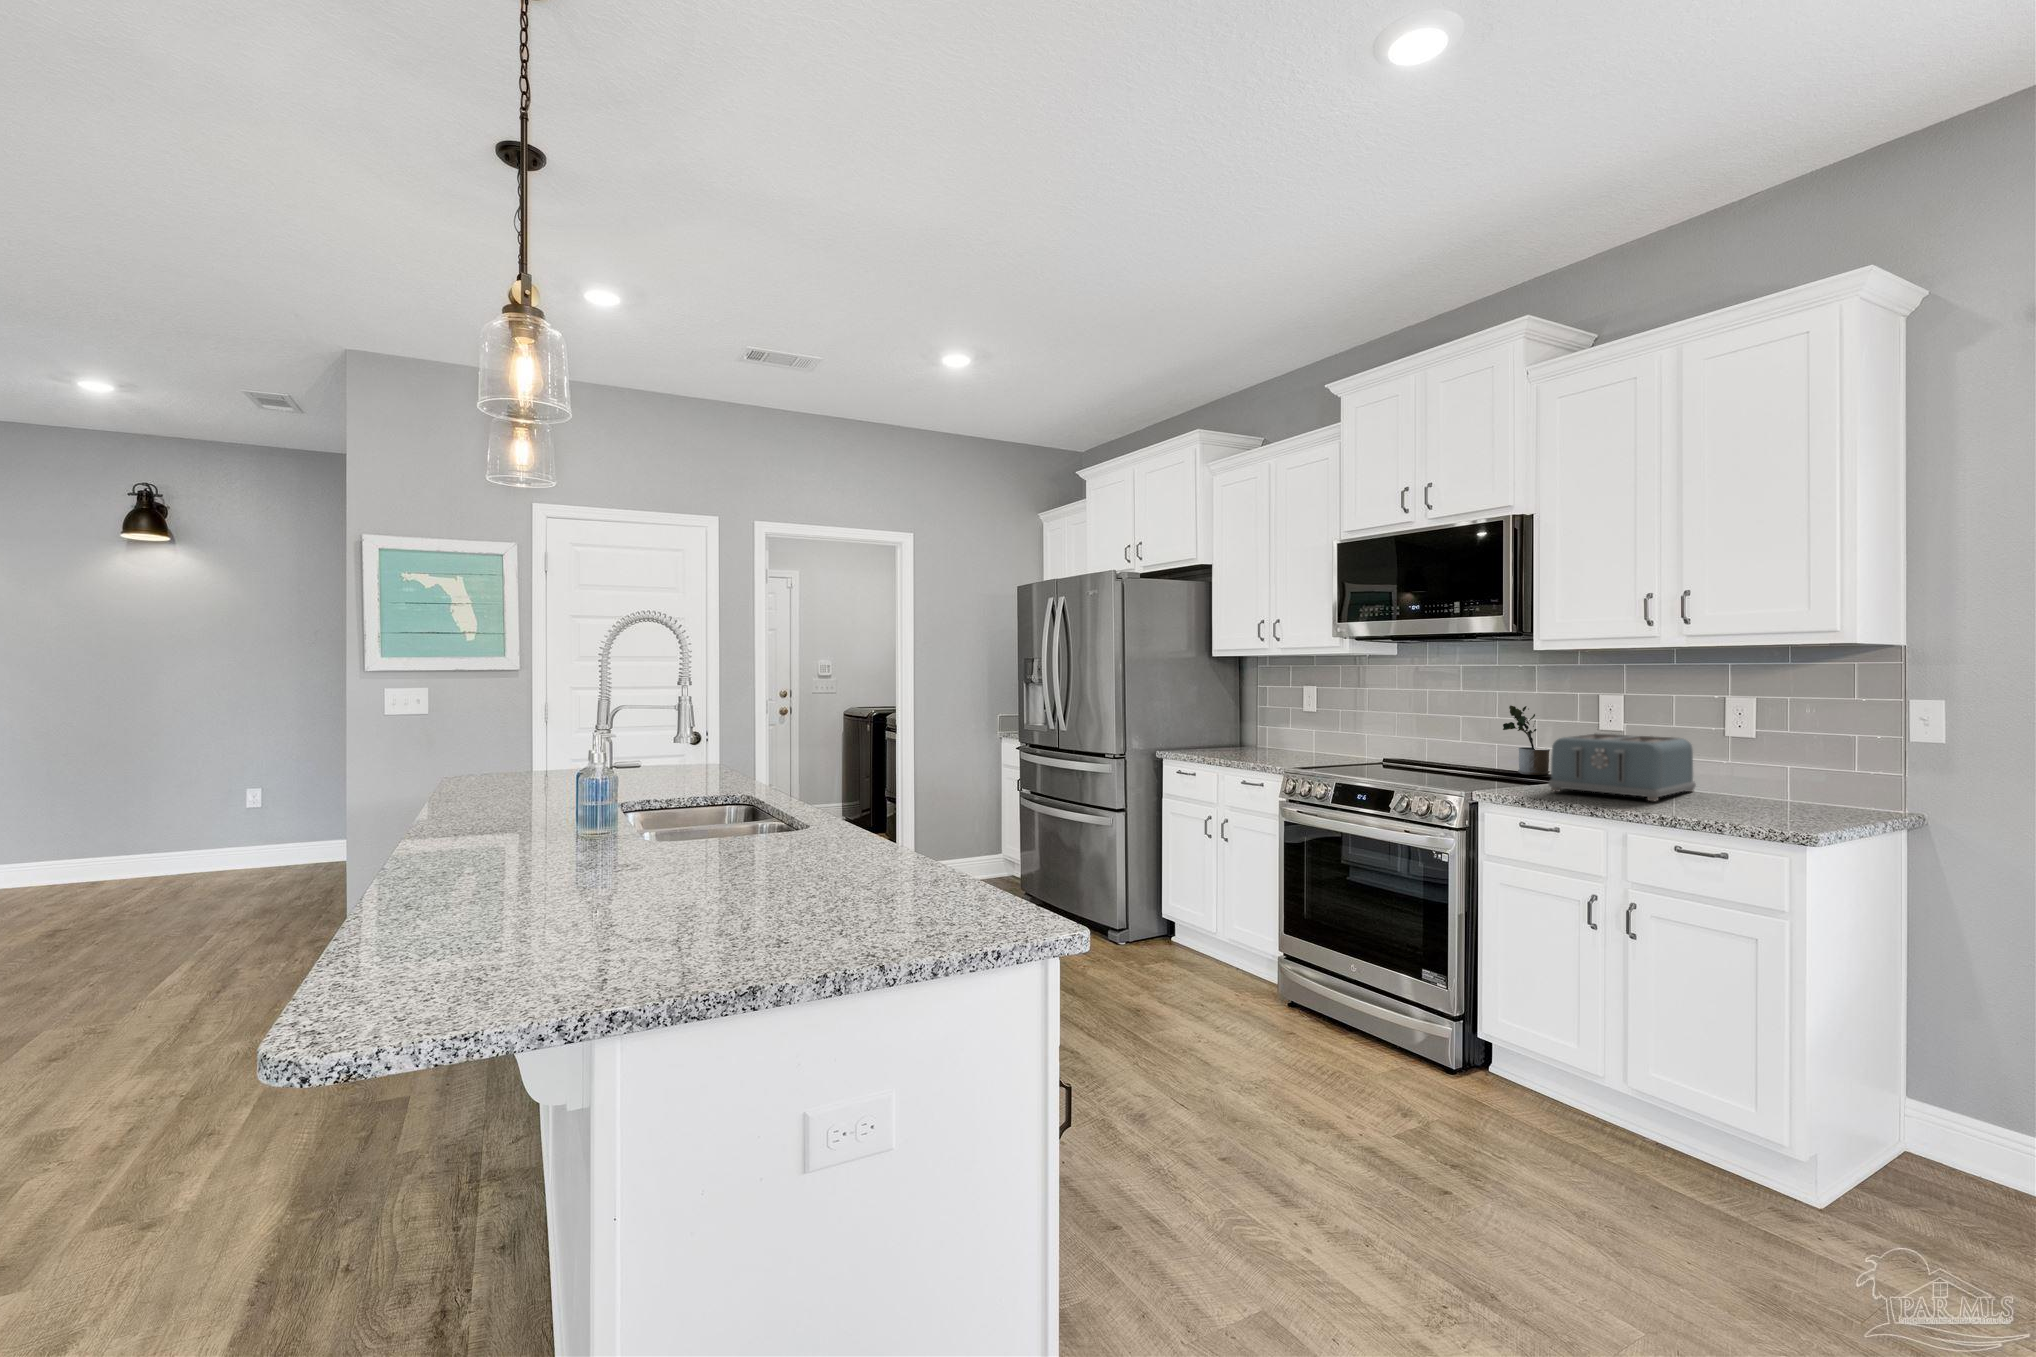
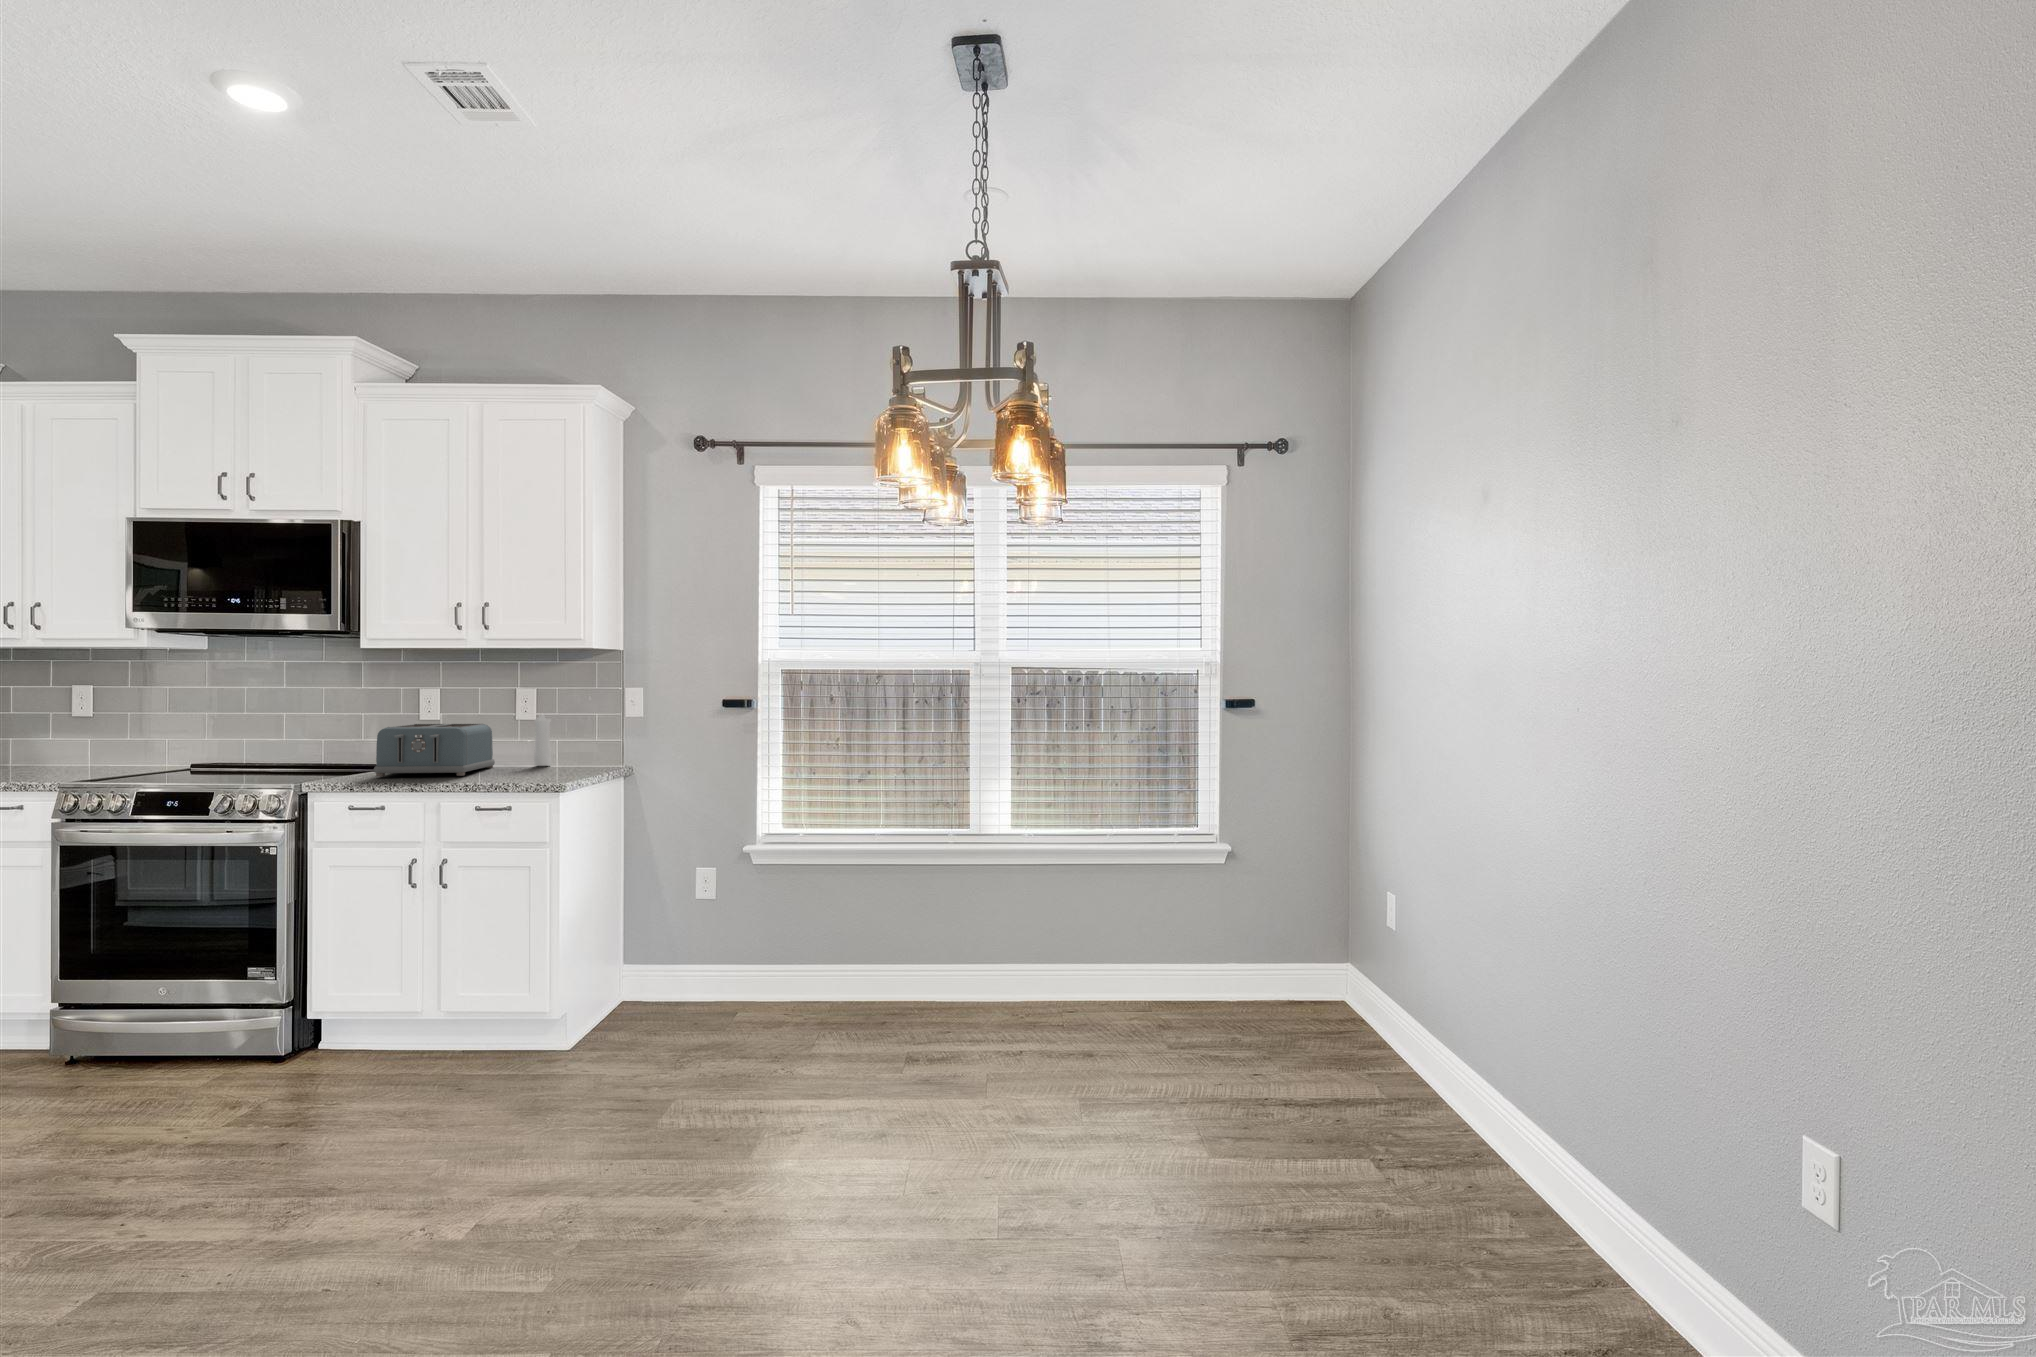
potted plant: present [1503,706,1550,775] -> none [329,702,374,767]
pepper mill: none [1745,720,1779,797] -> present [534,715,551,766]

